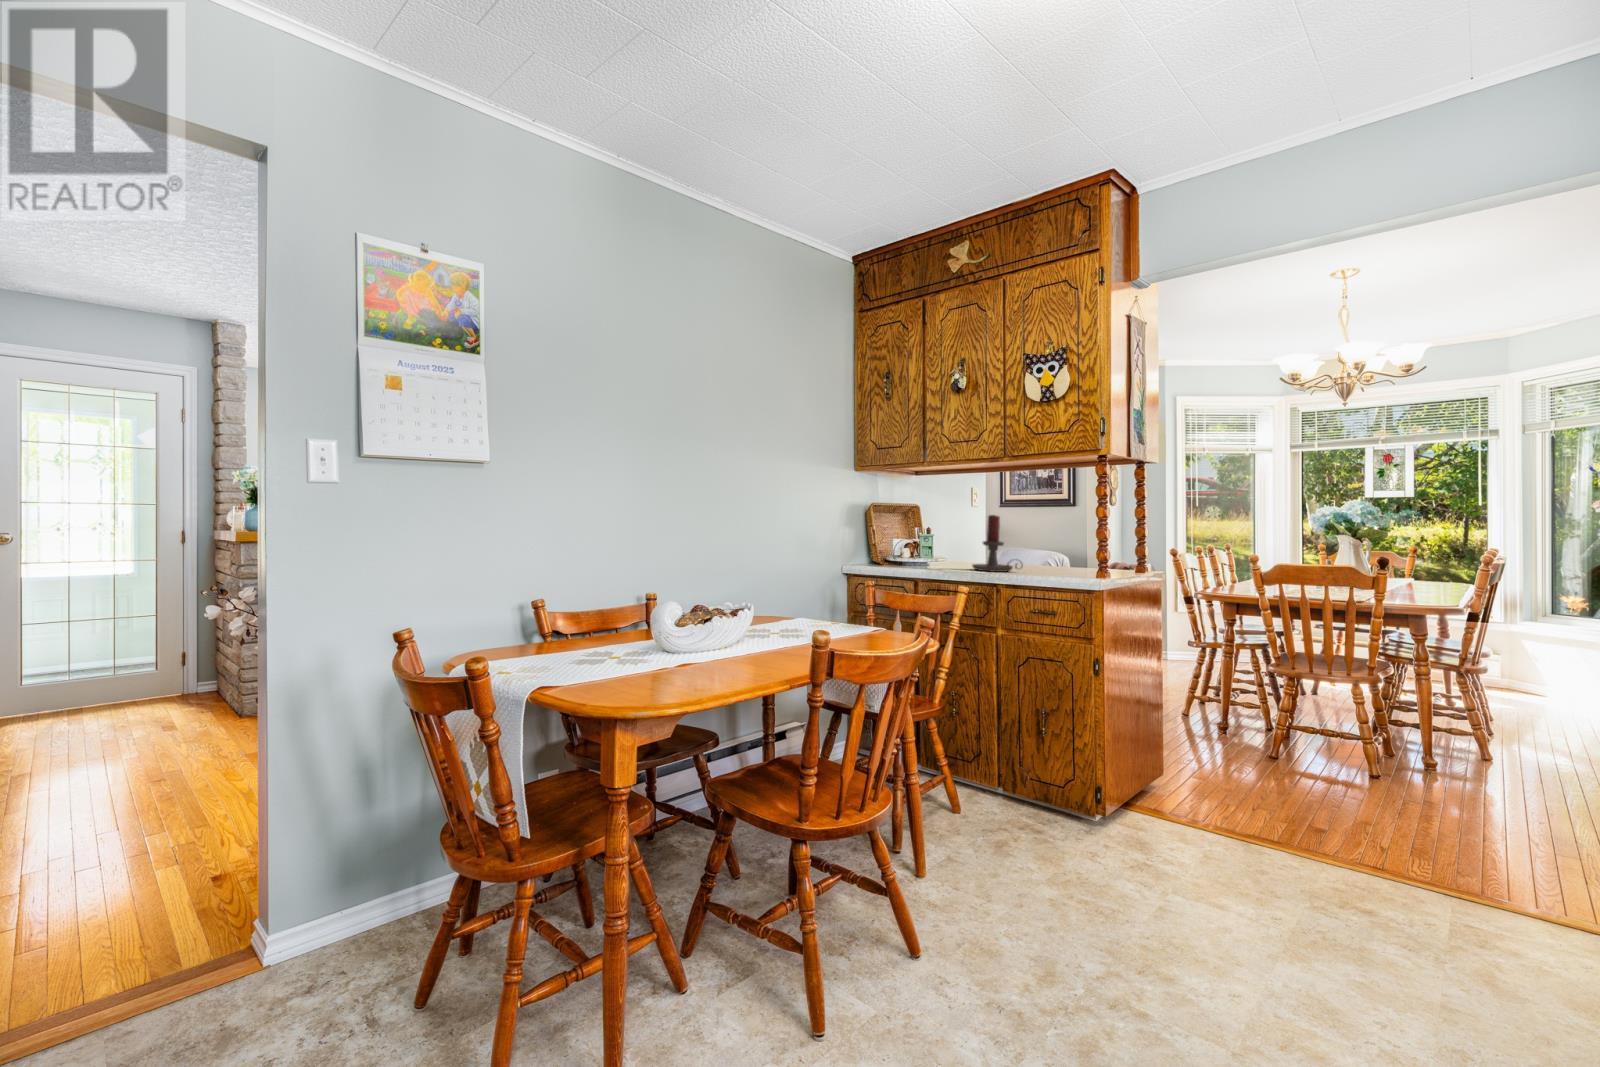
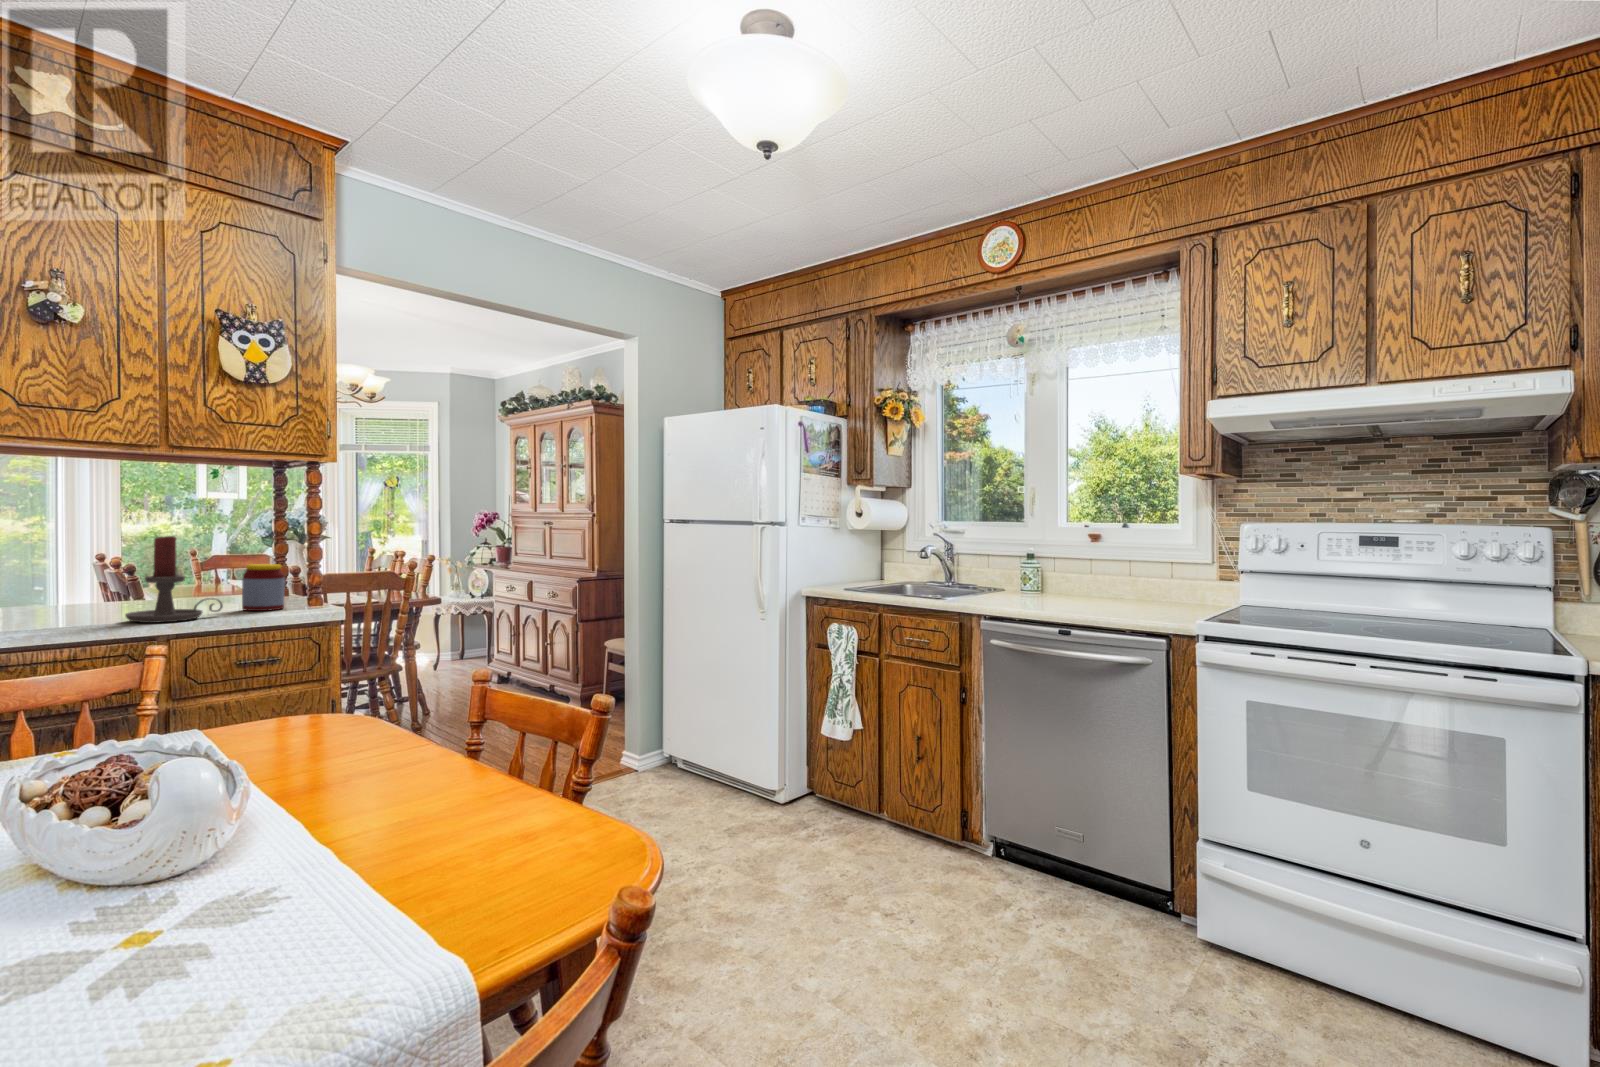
jar: none [1054,539,1084,575] -> present [242,564,285,611]

